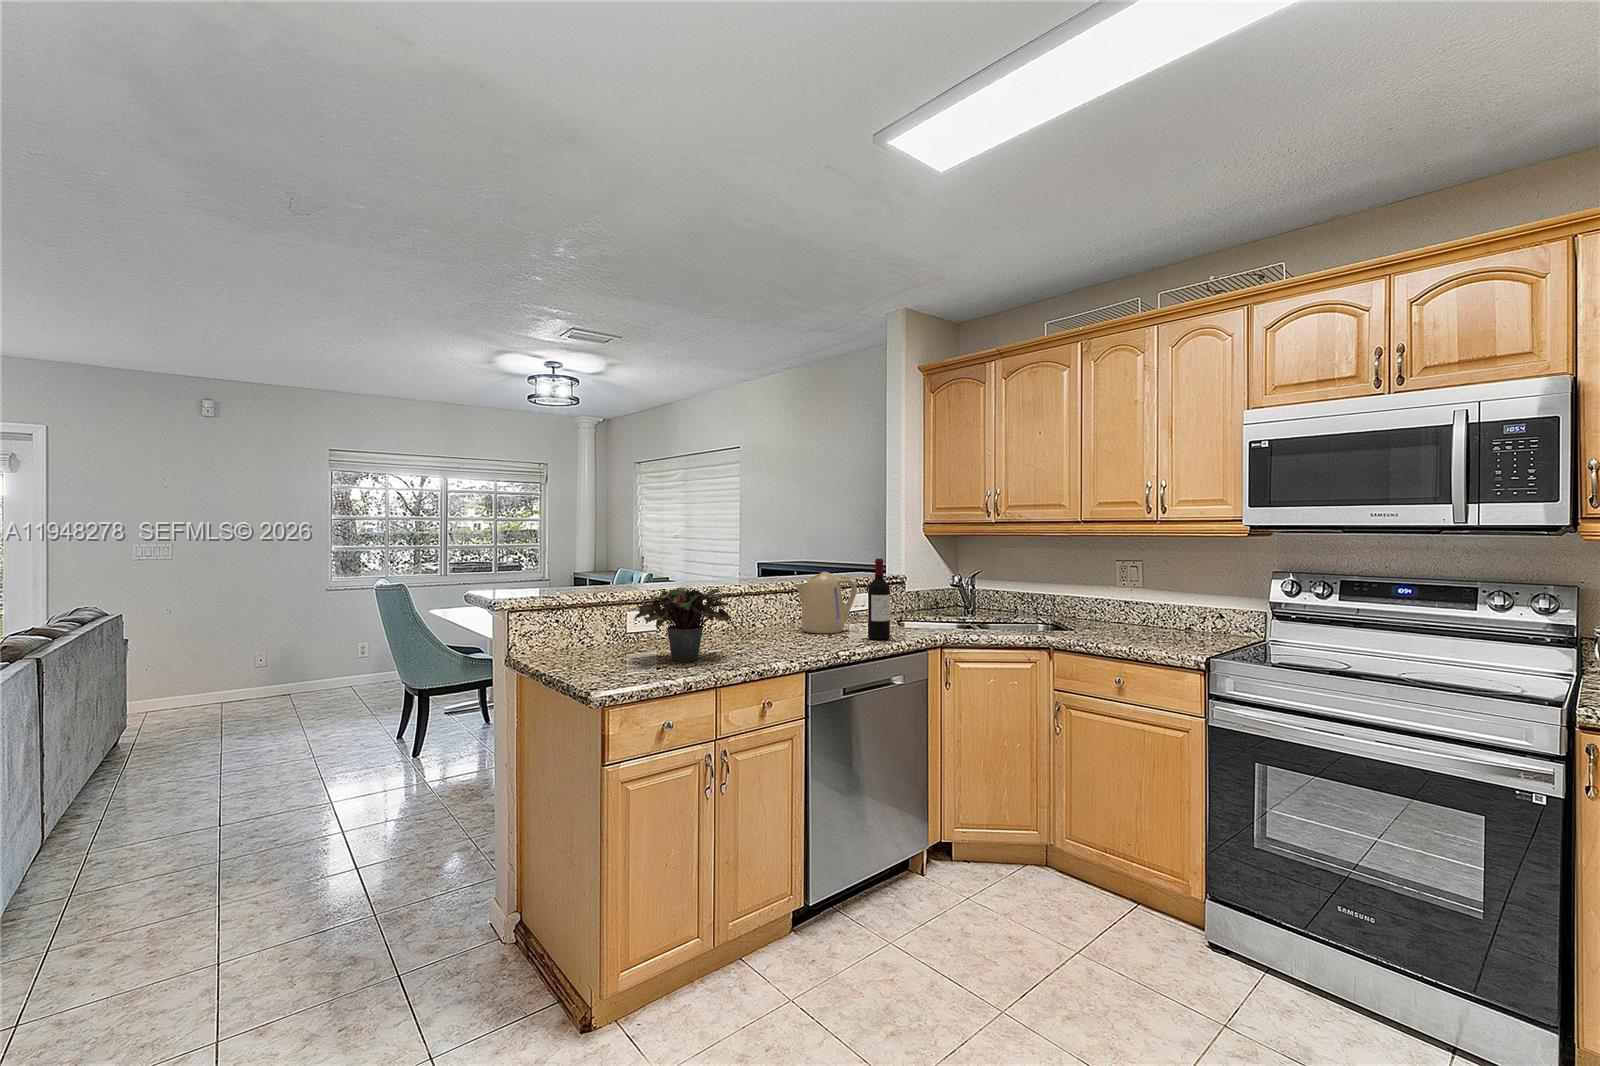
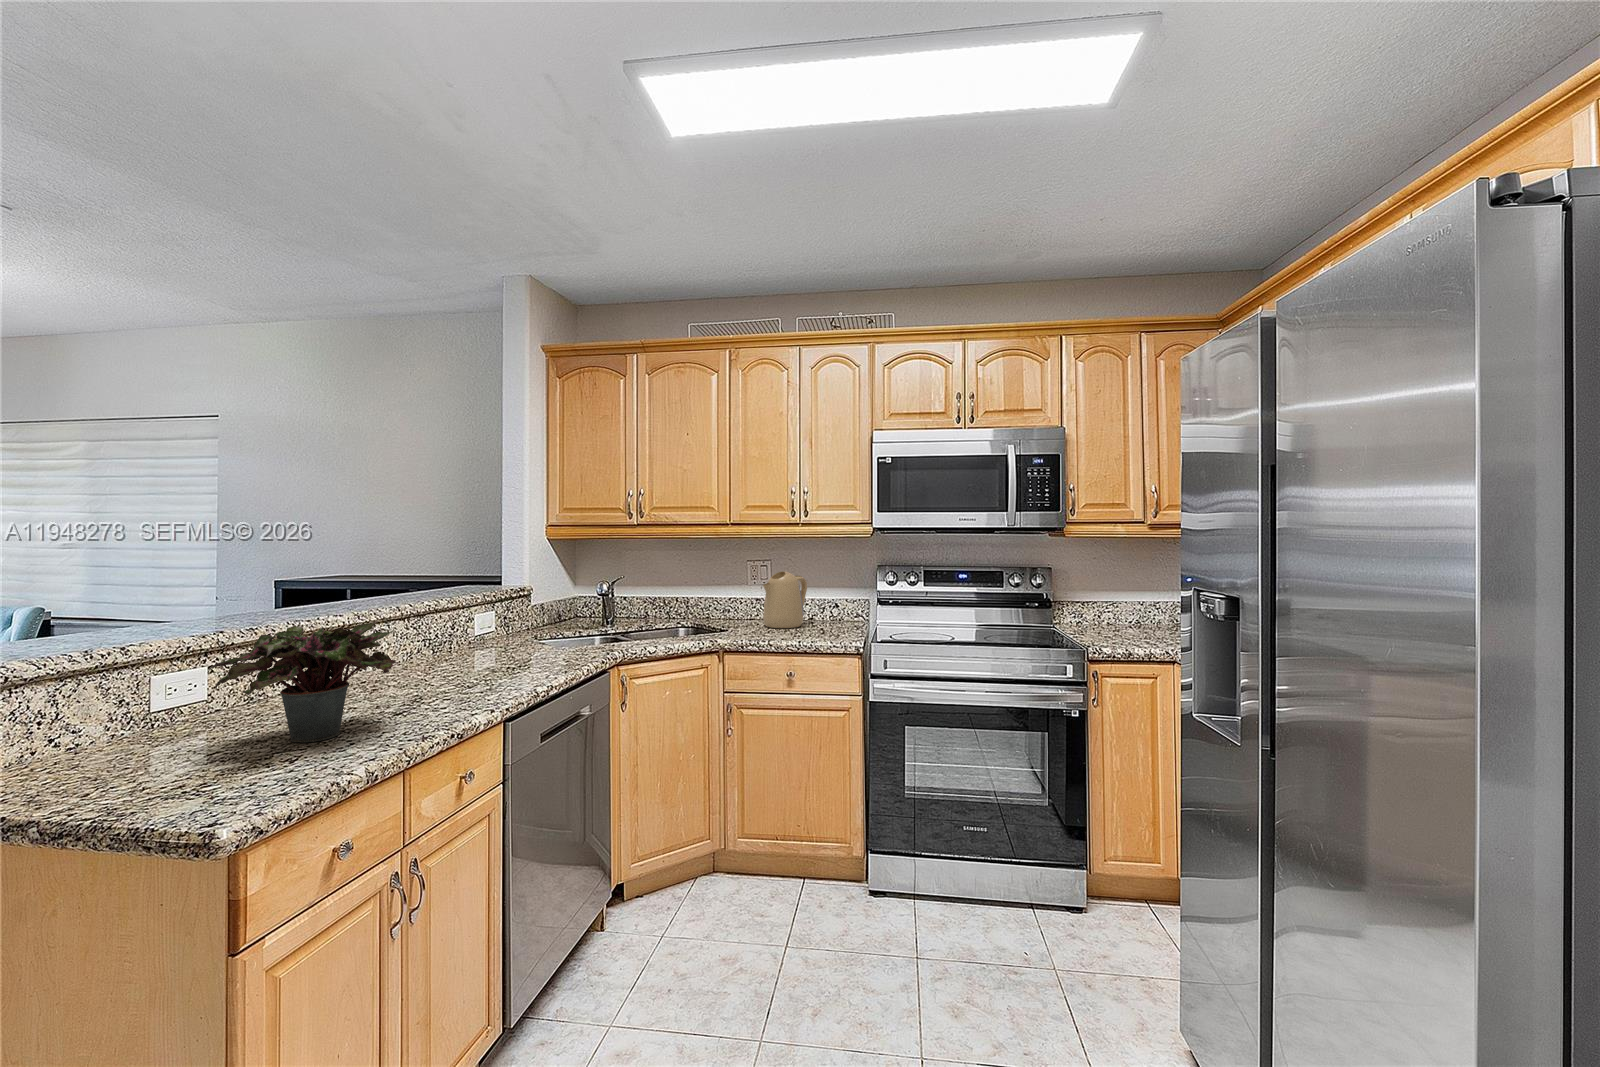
wine bottle: present [868,559,890,640] -> none [540,569,567,666]
kettle: present [795,572,857,634] -> present [763,571,807,628]

